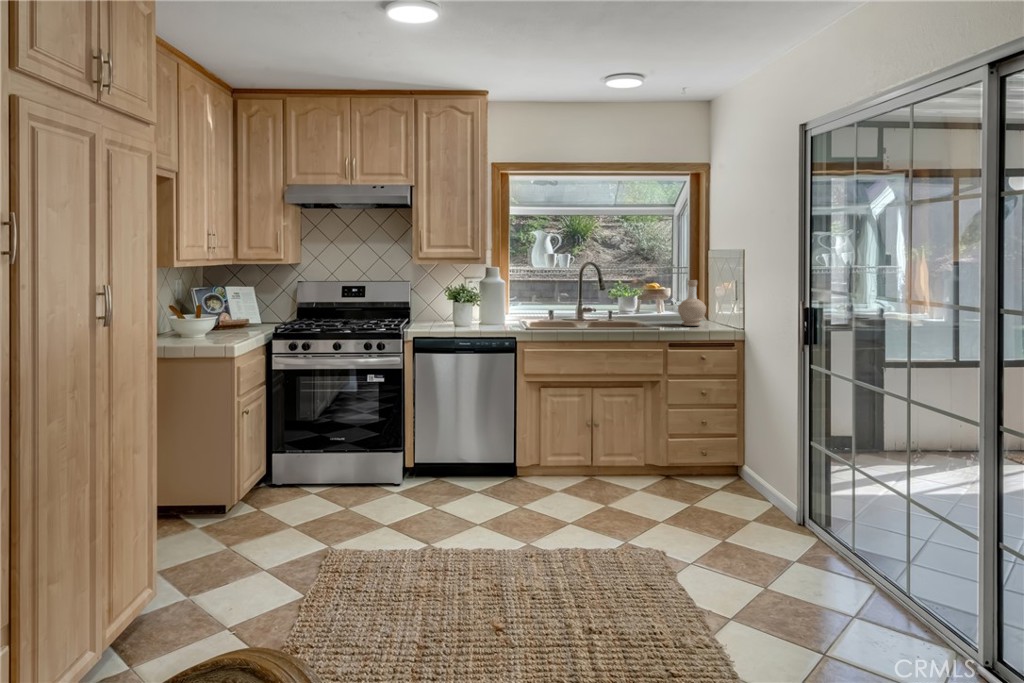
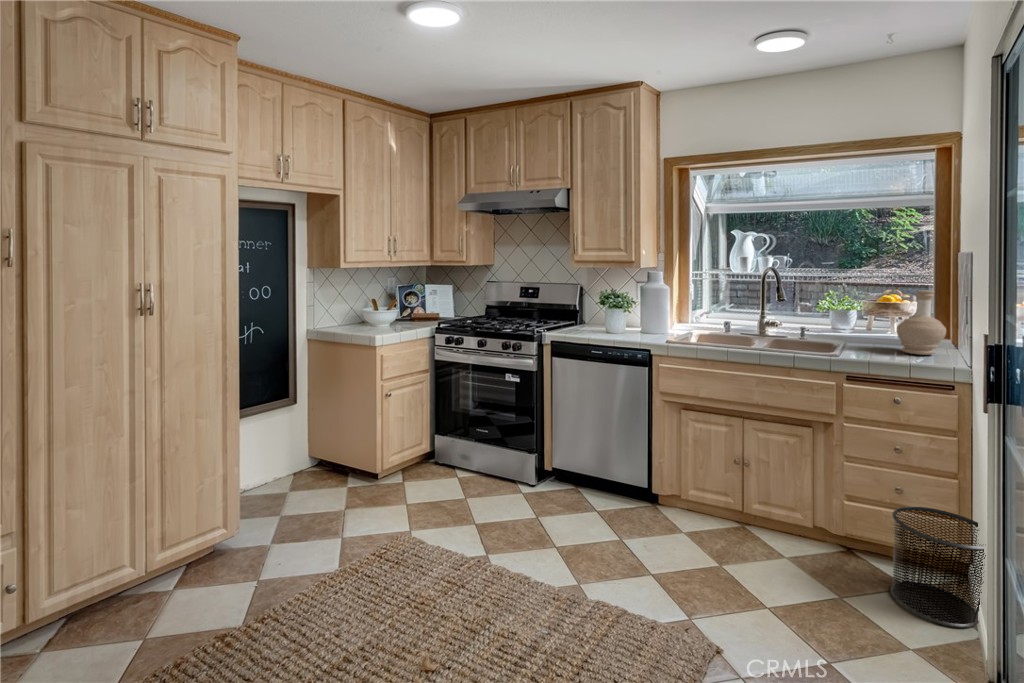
waste bin: none [695,428,751,496] -> present [890,506,986,628]

